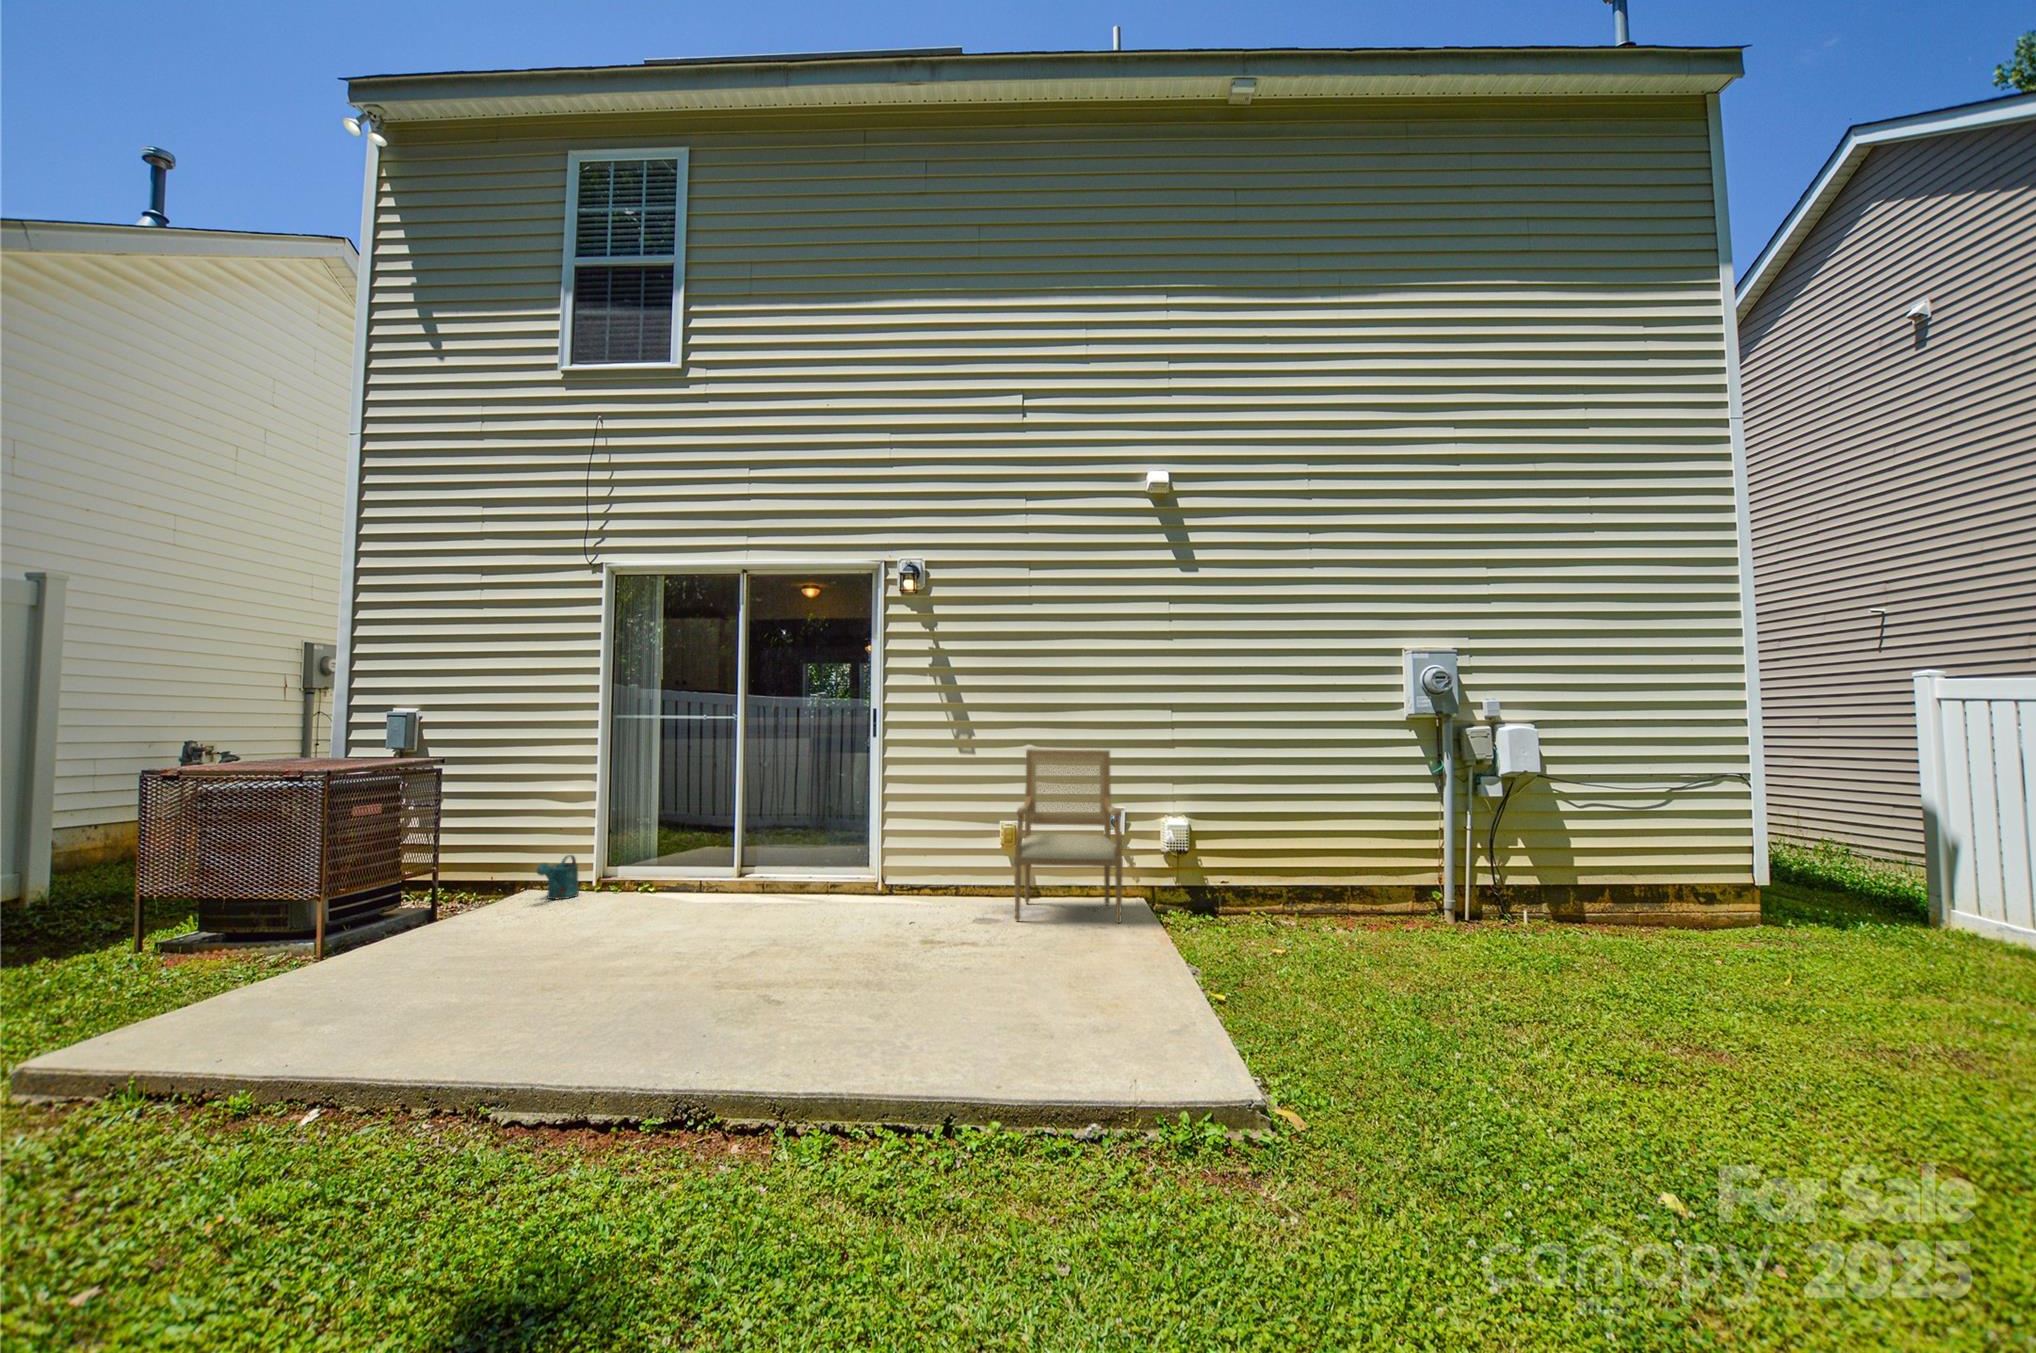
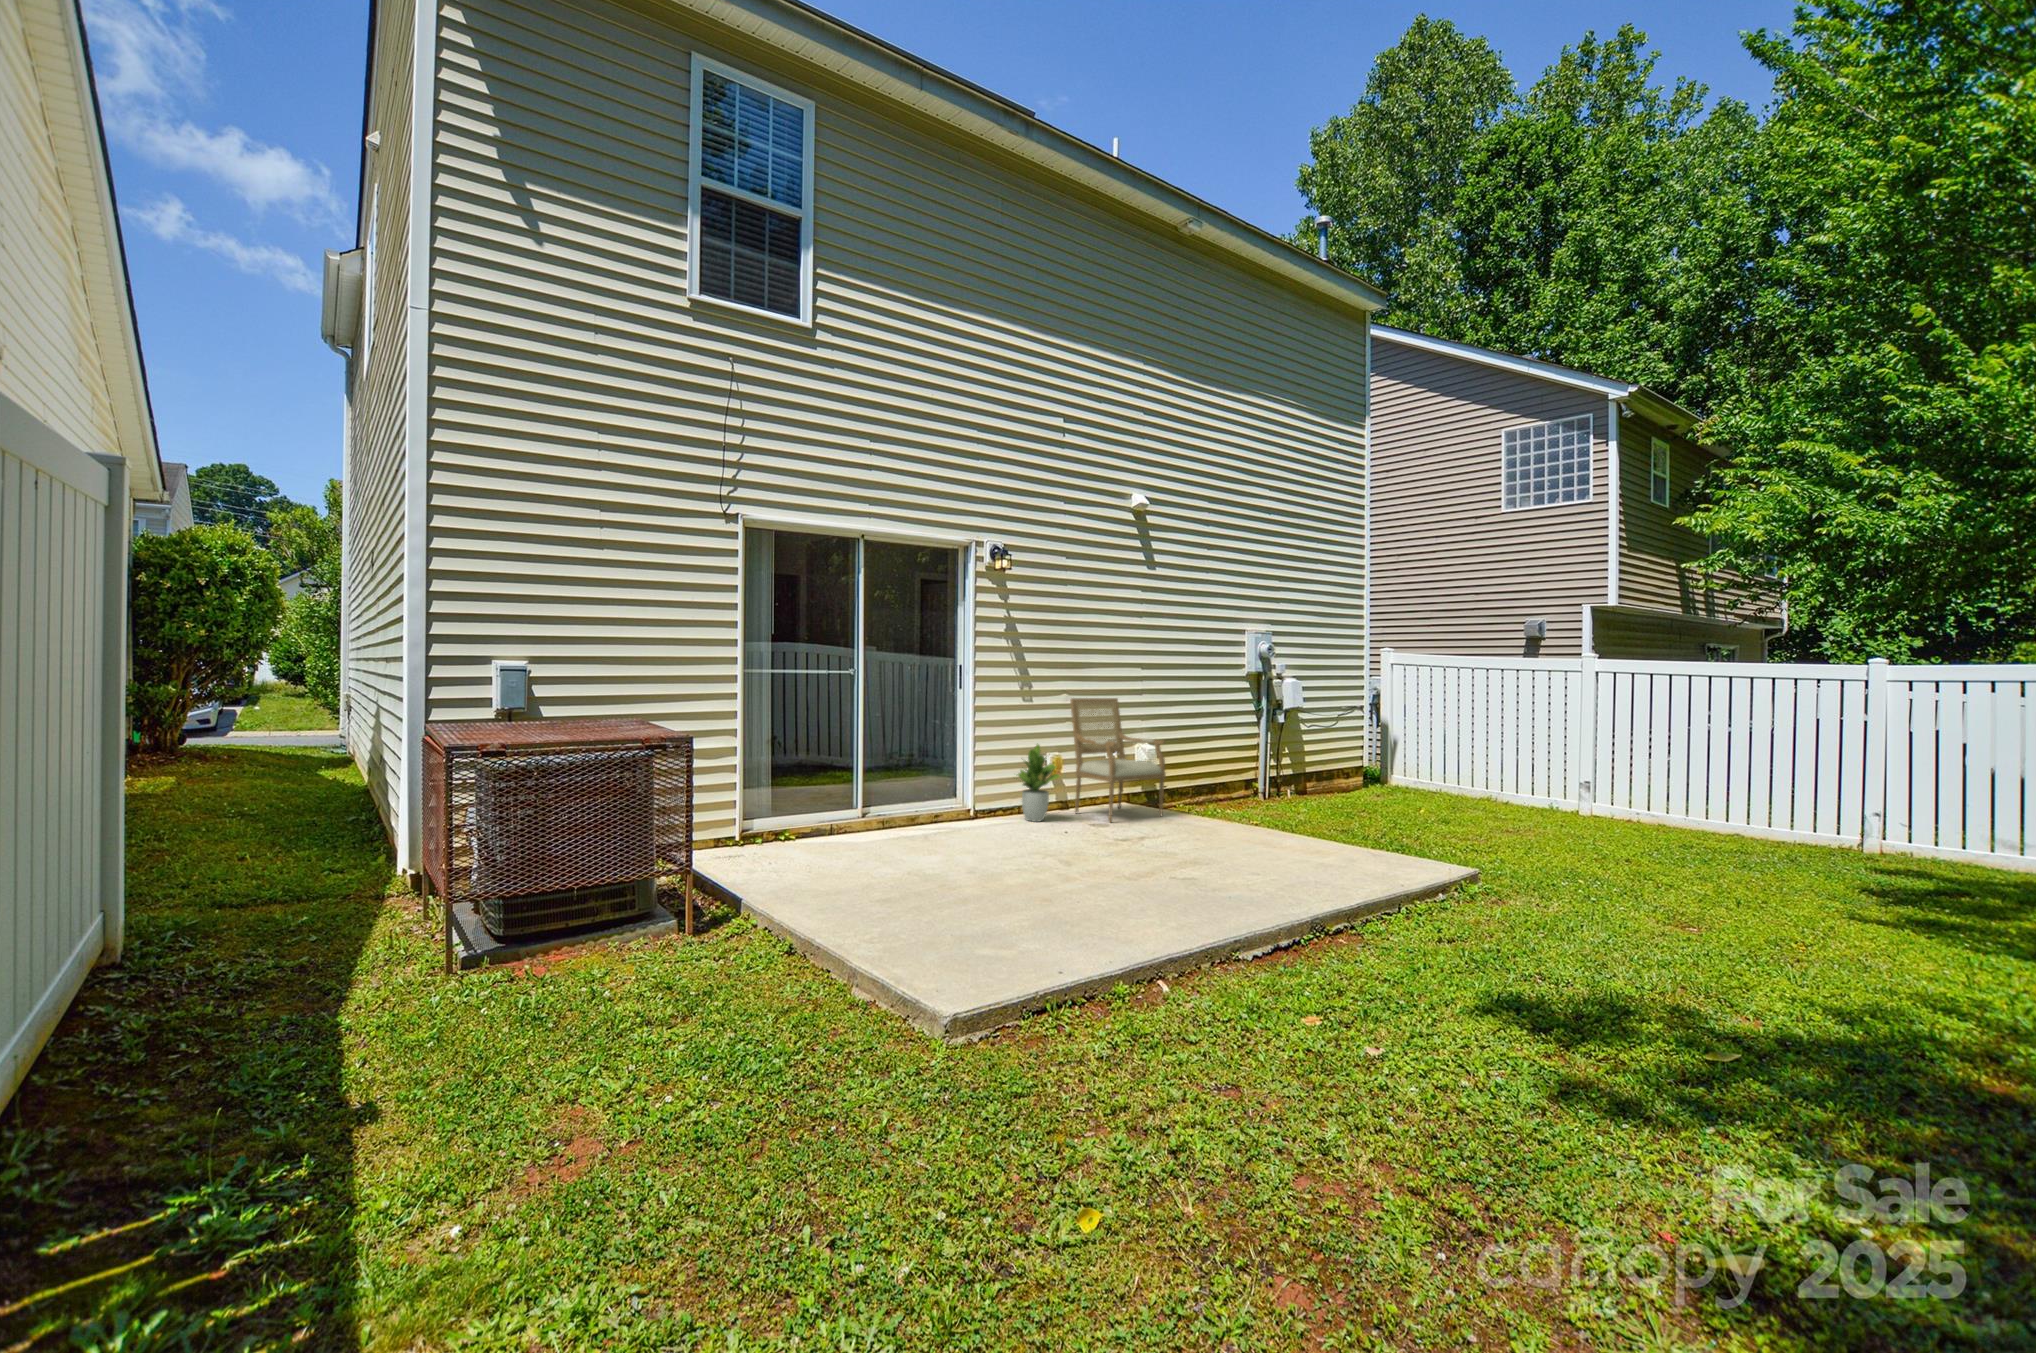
potted plant: none [914,806,977,907] -> present [1017,744,1059,822]
watering can: present [537,855,579,899] -> none [714,811,751,855]

